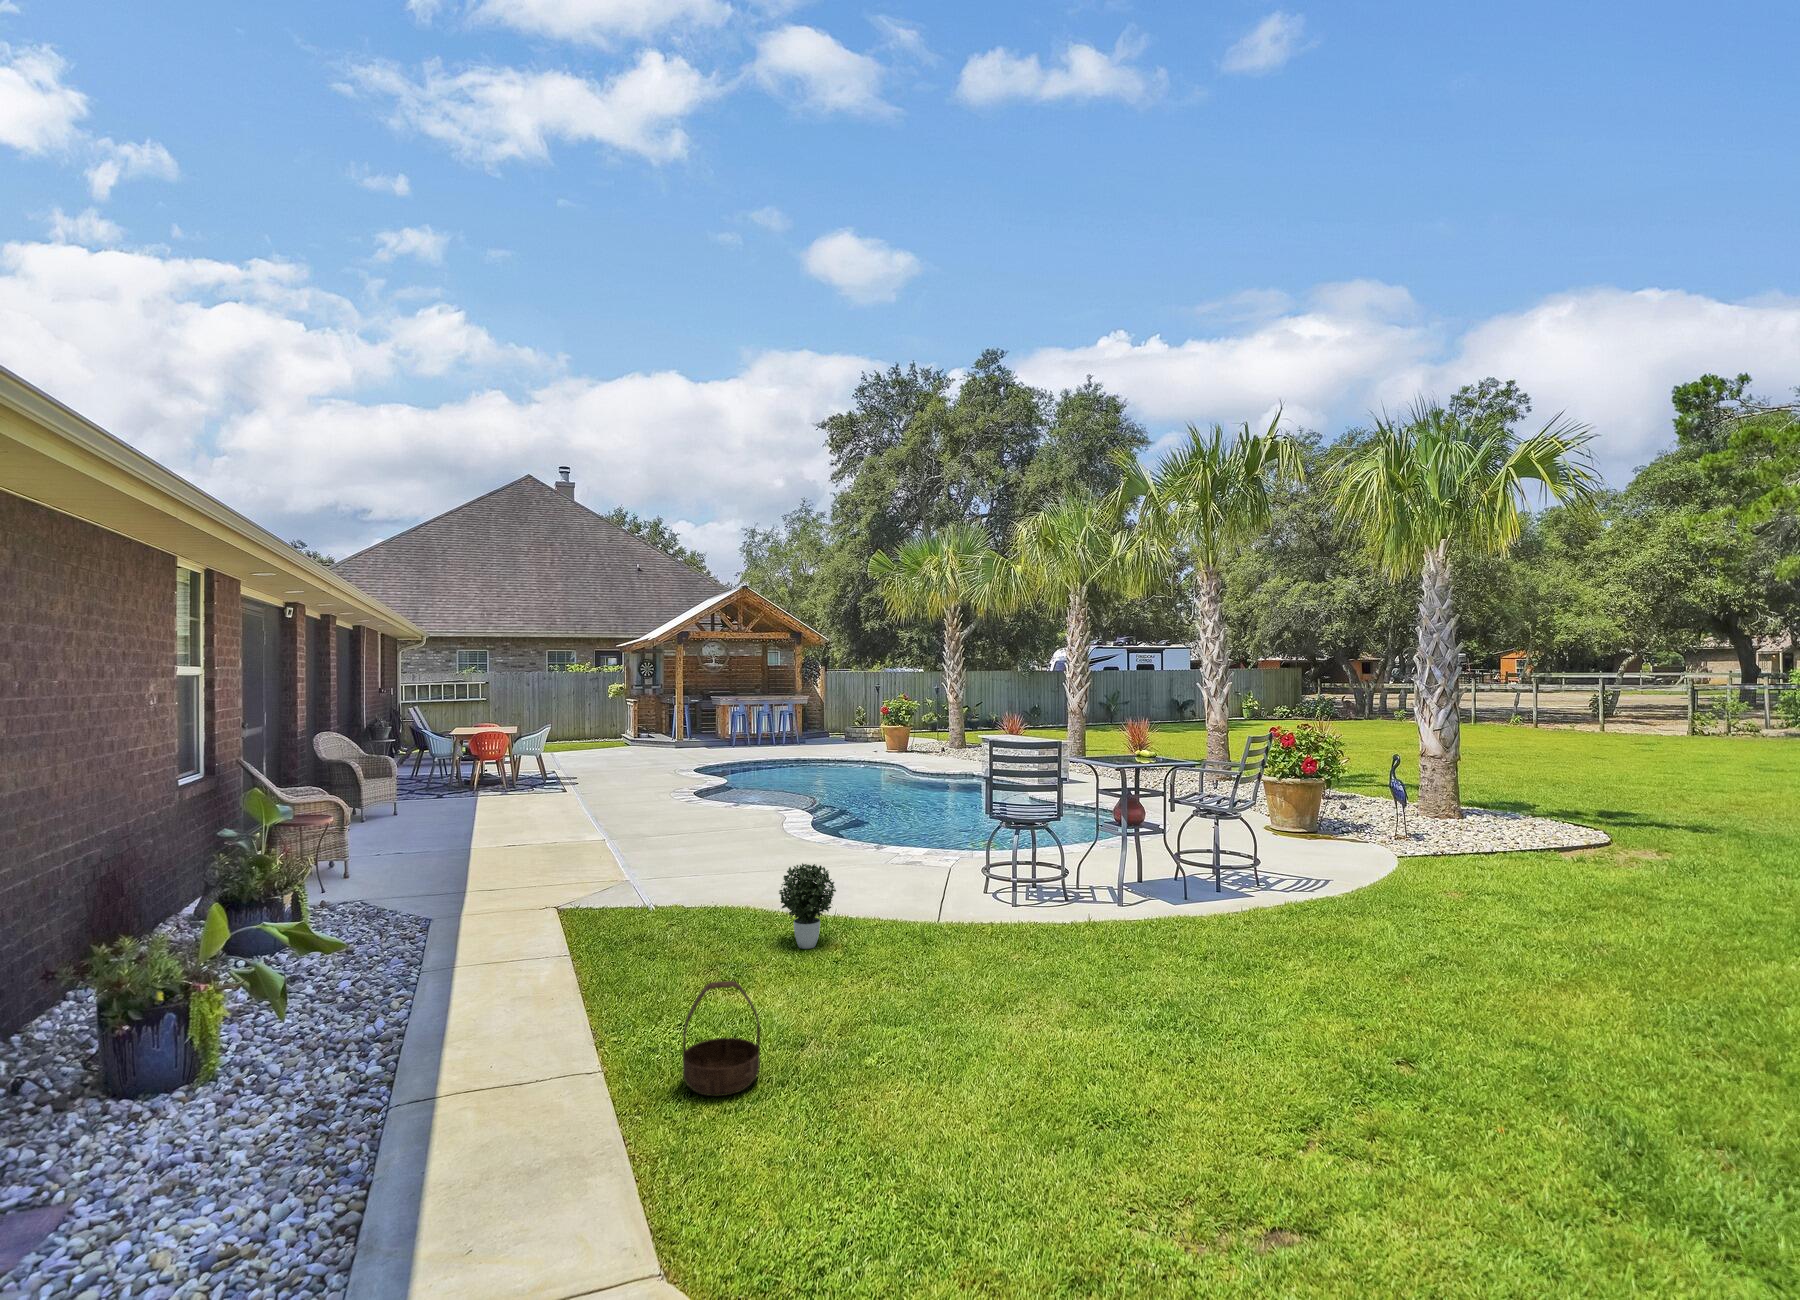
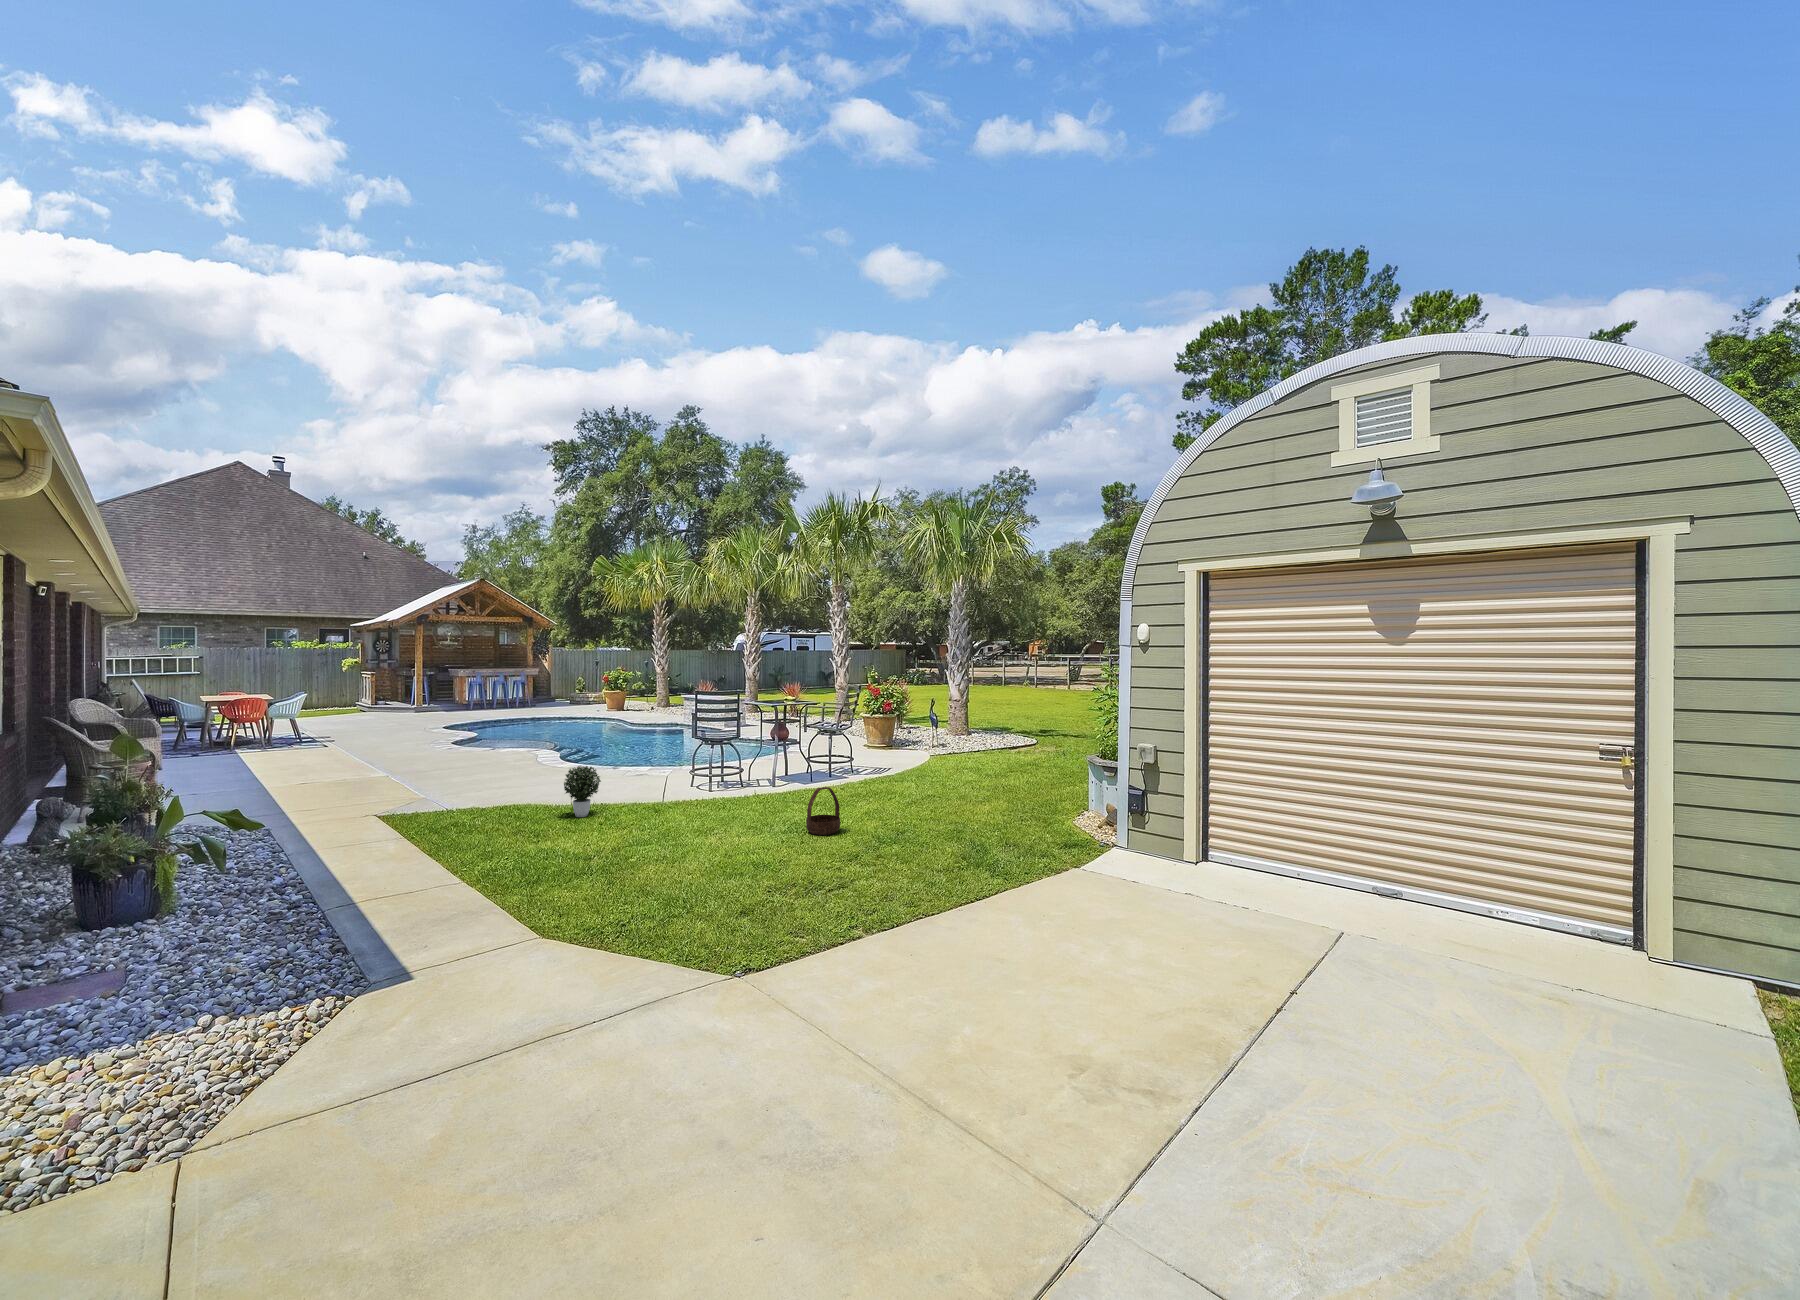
basket: present [683,981,760,1096] -> present [806,787,840,835]

